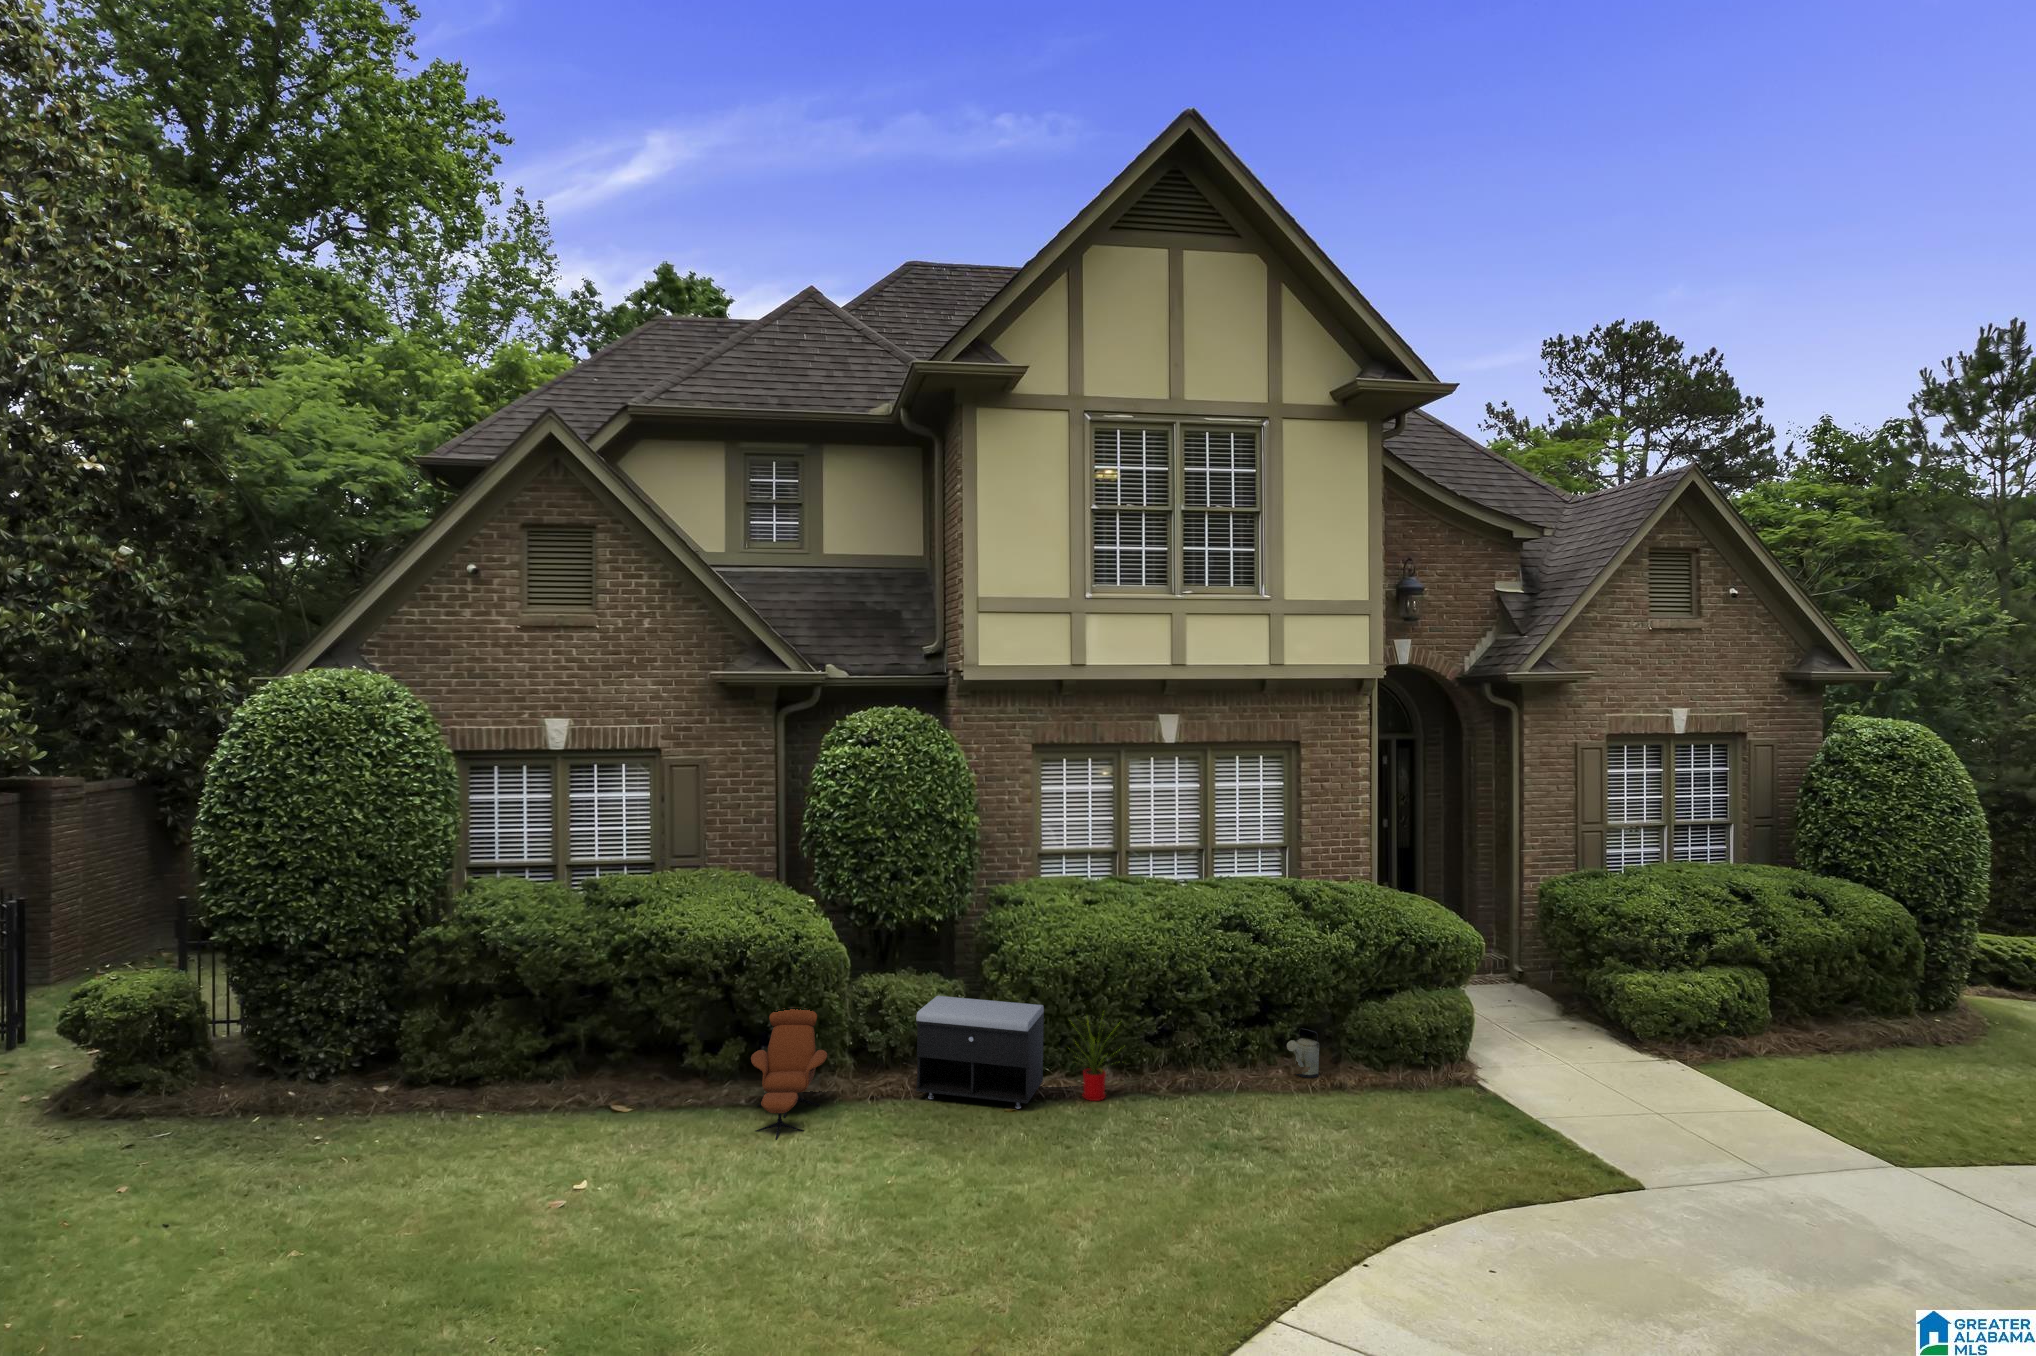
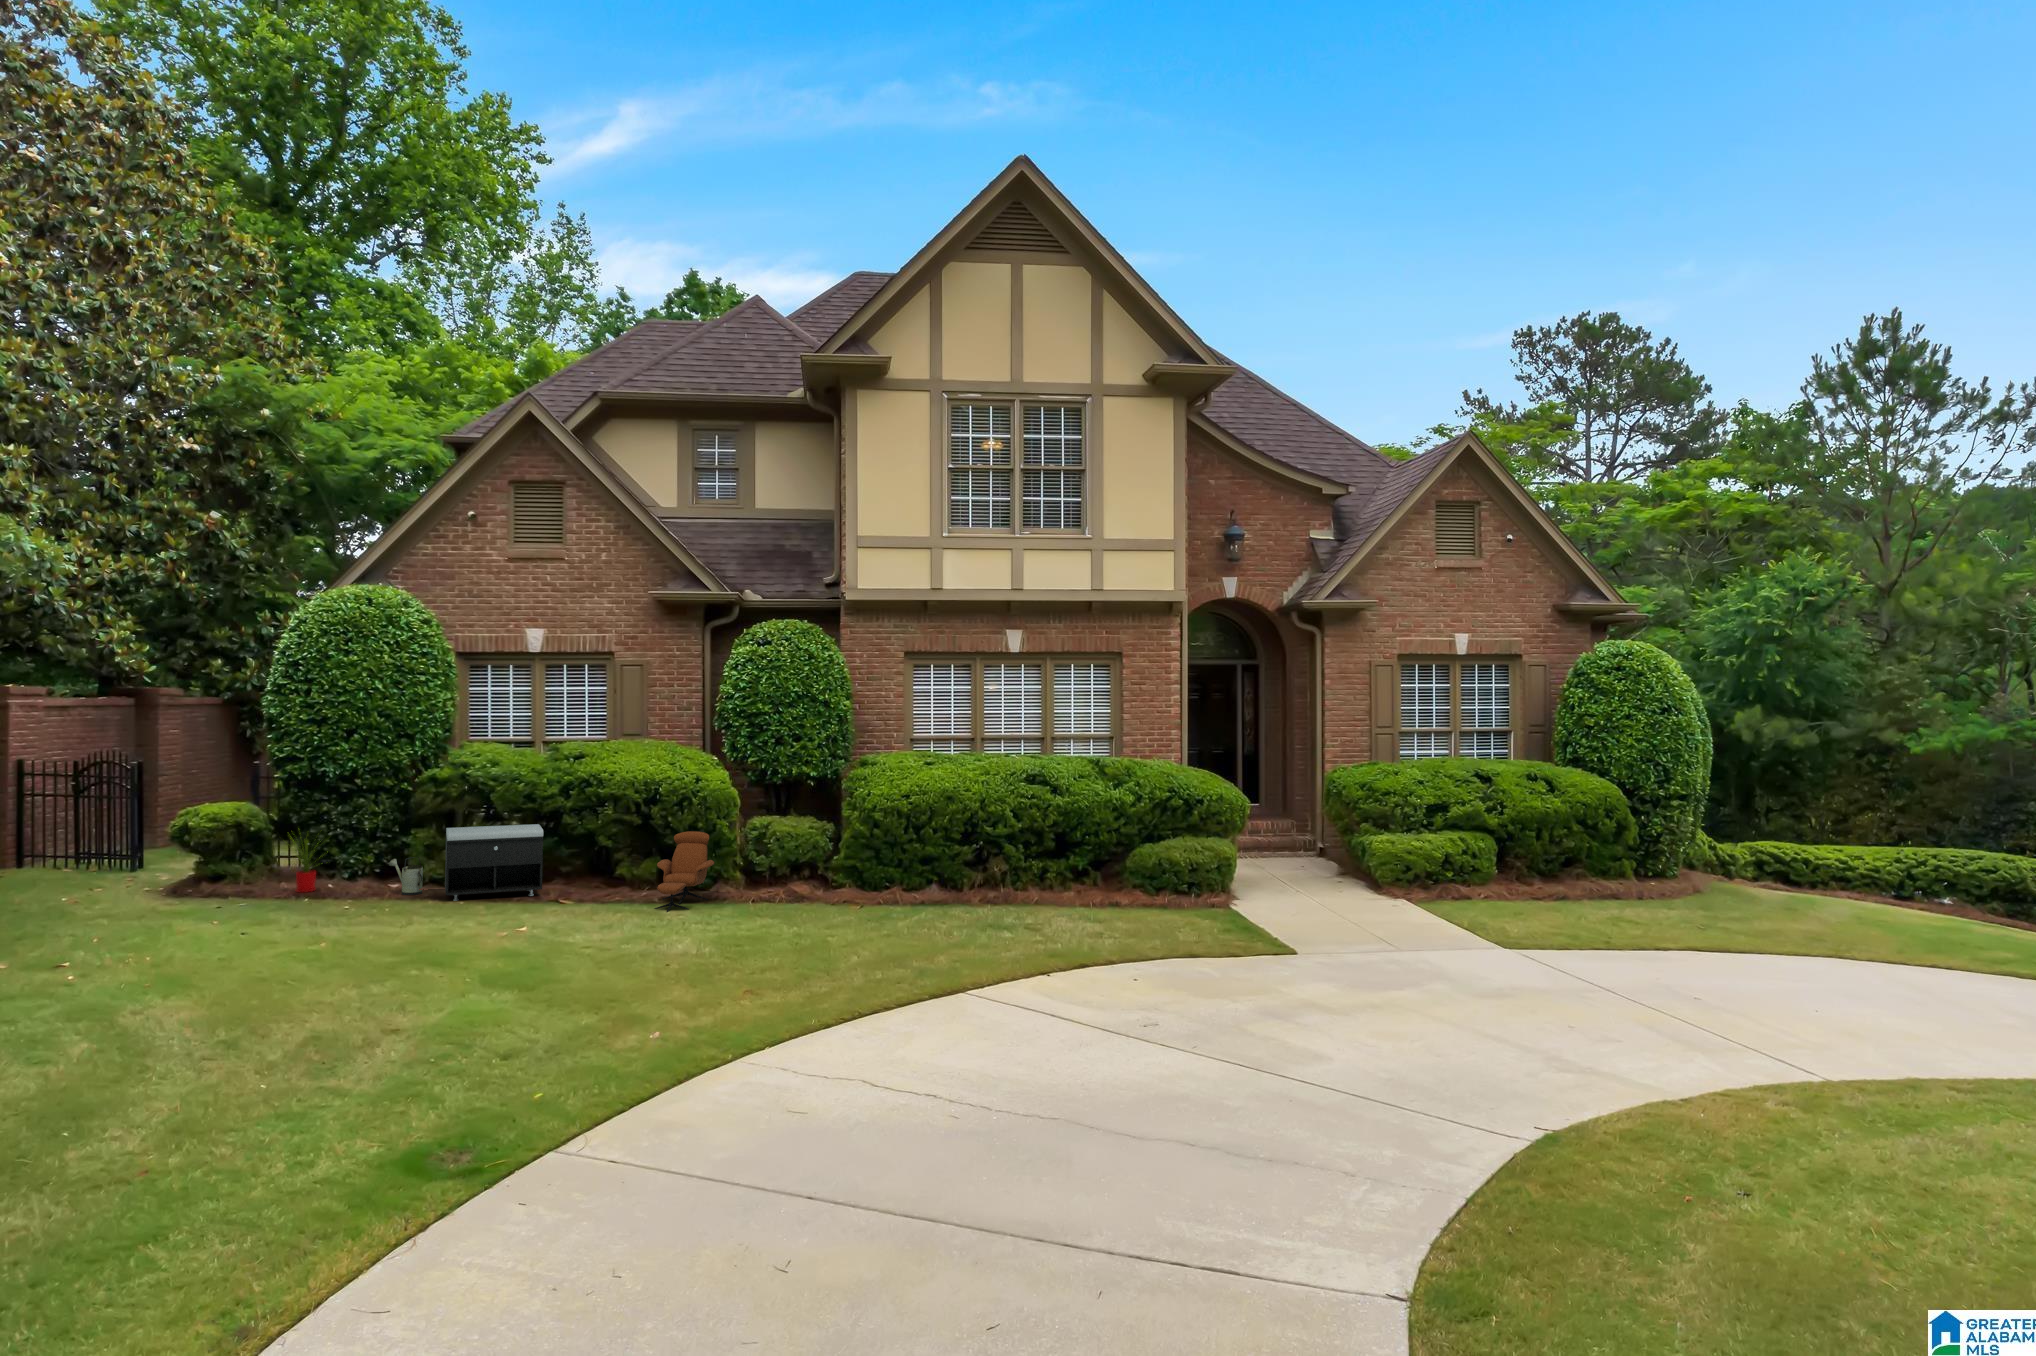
storage bench: present [916,996,1044,1109] -> present [445,824,543,901]
house plant: present [1071,1022,1120,1101] -> present [290,836,318,892]
watering can: present [1287,1030,1319,1078] -> present [389,857,423,895]

